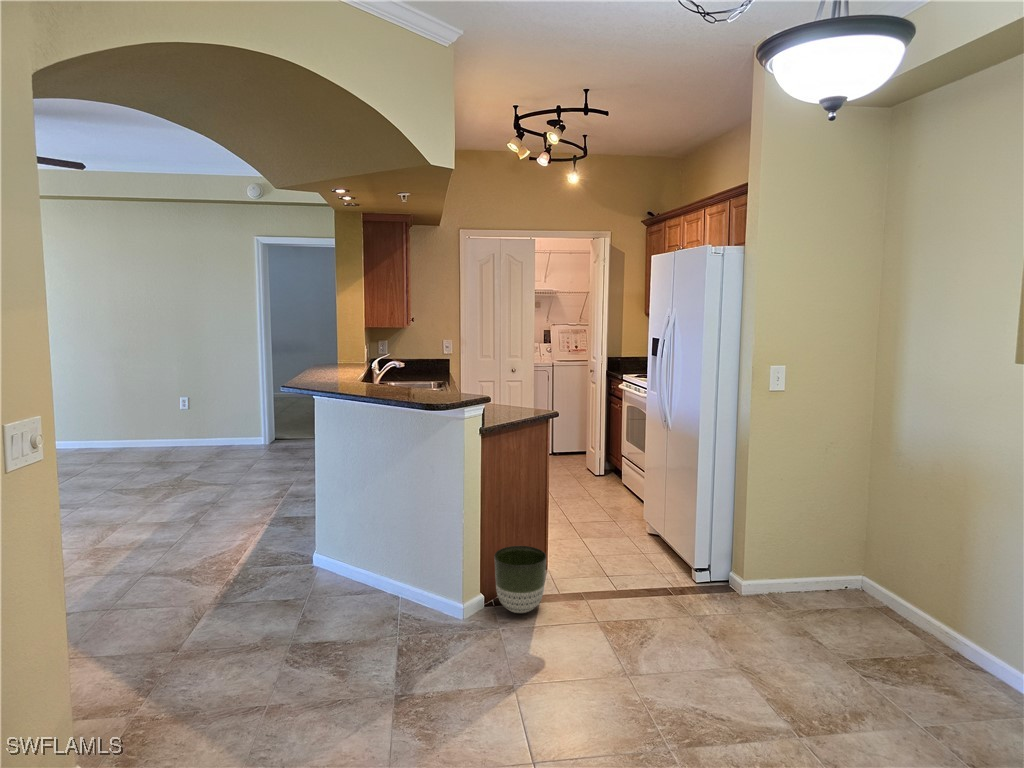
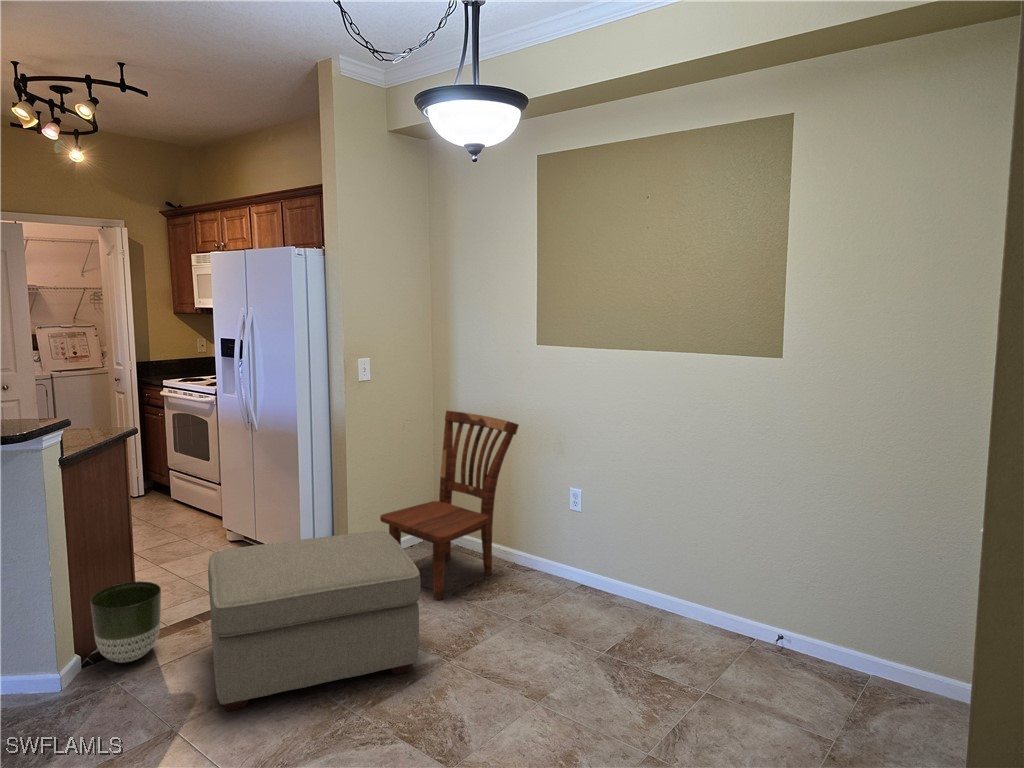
dining chair: none [774,437,976,662] -> present [380,410,519,600]
ottoman: none [550,538,768,728] -> present [208,531,421,711]

